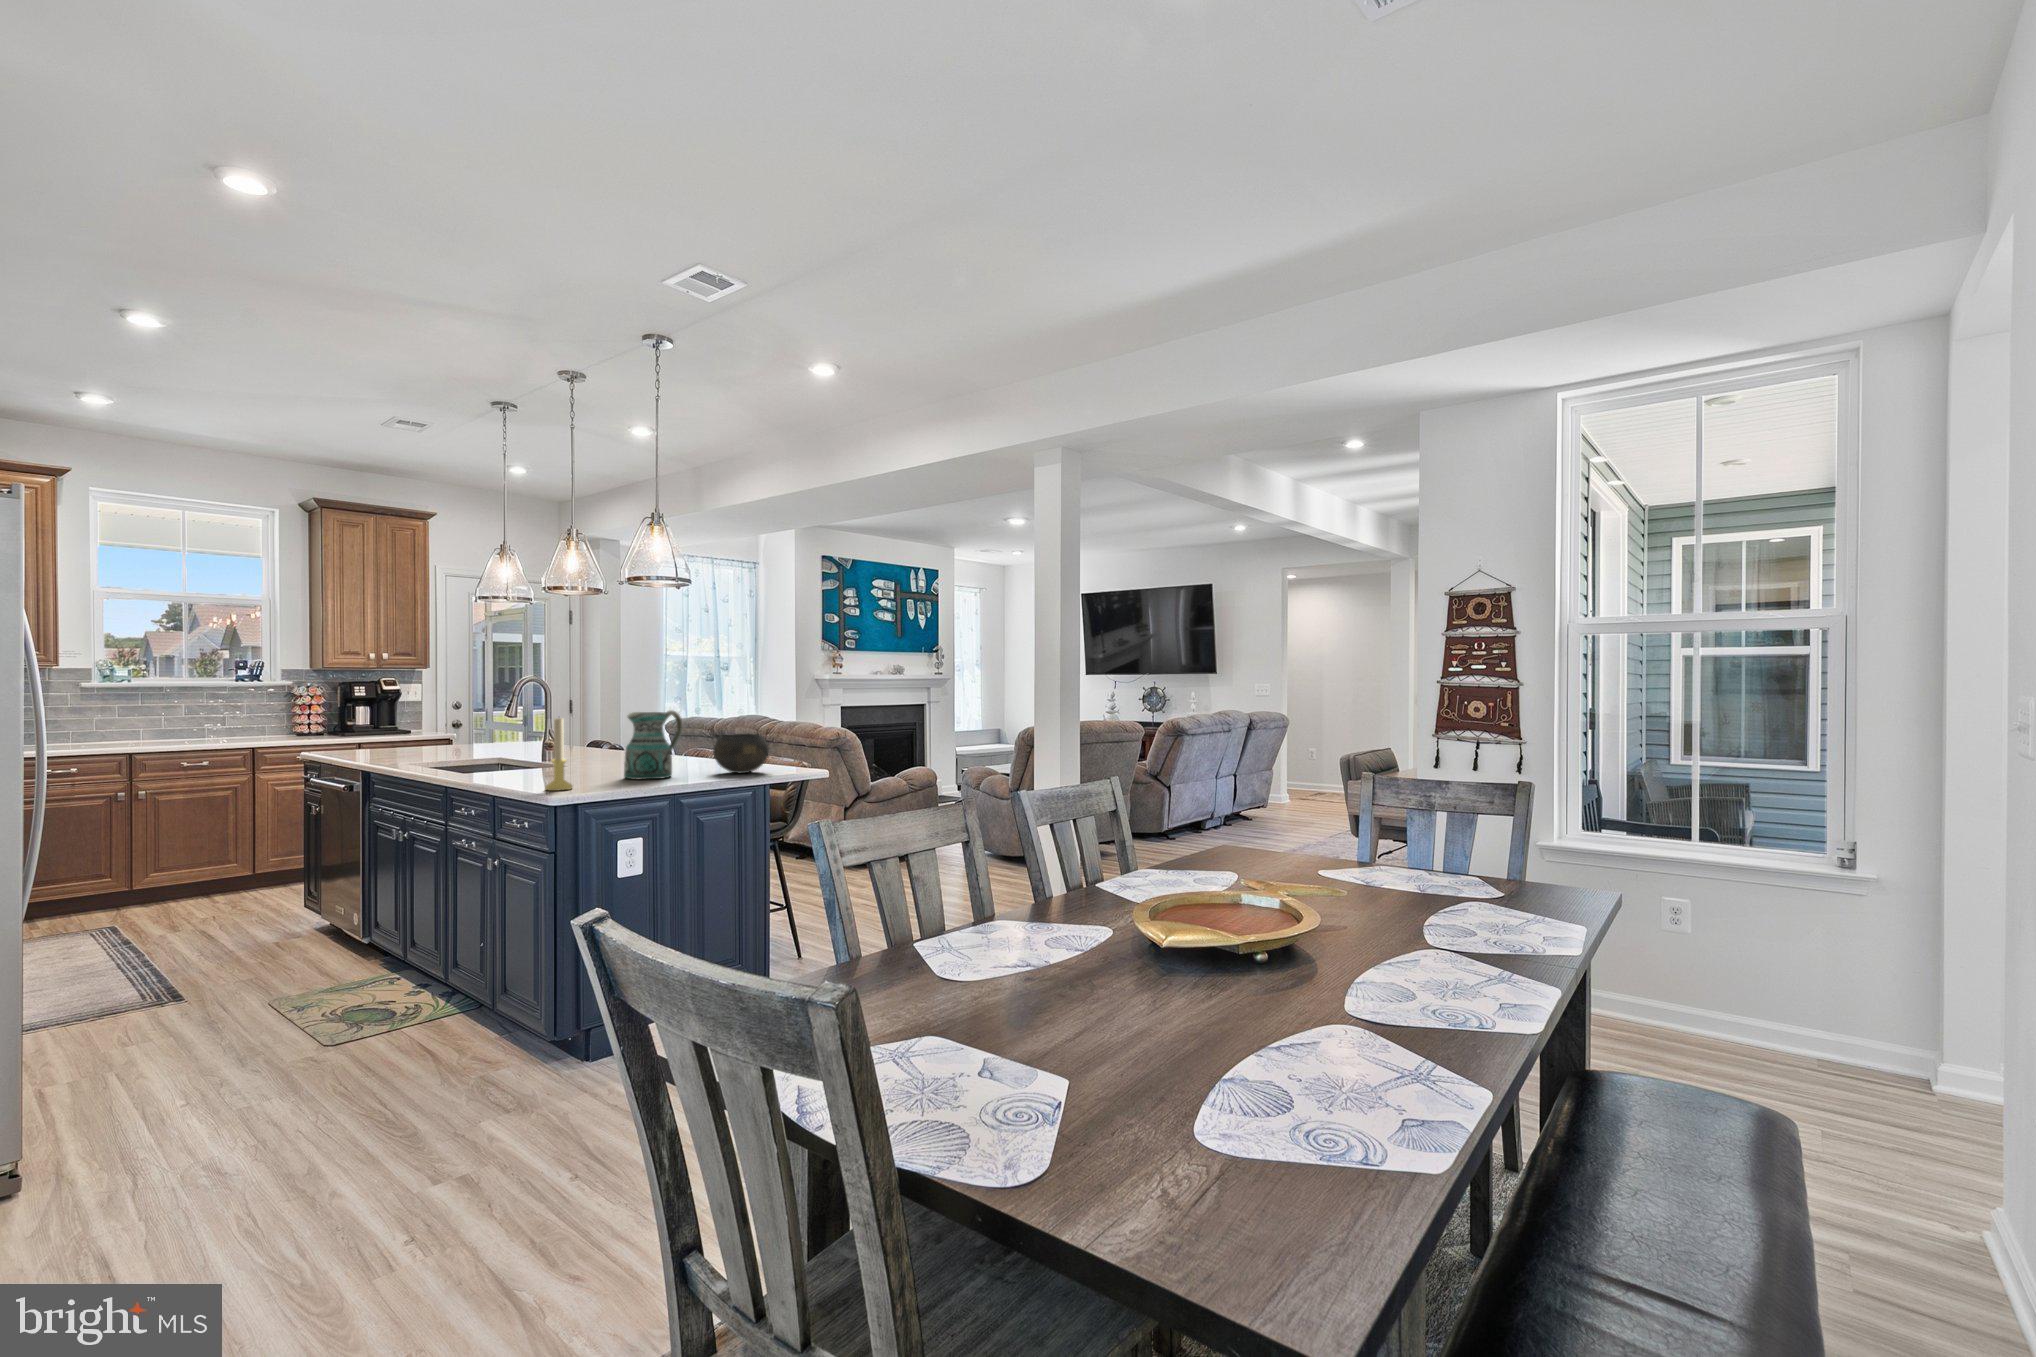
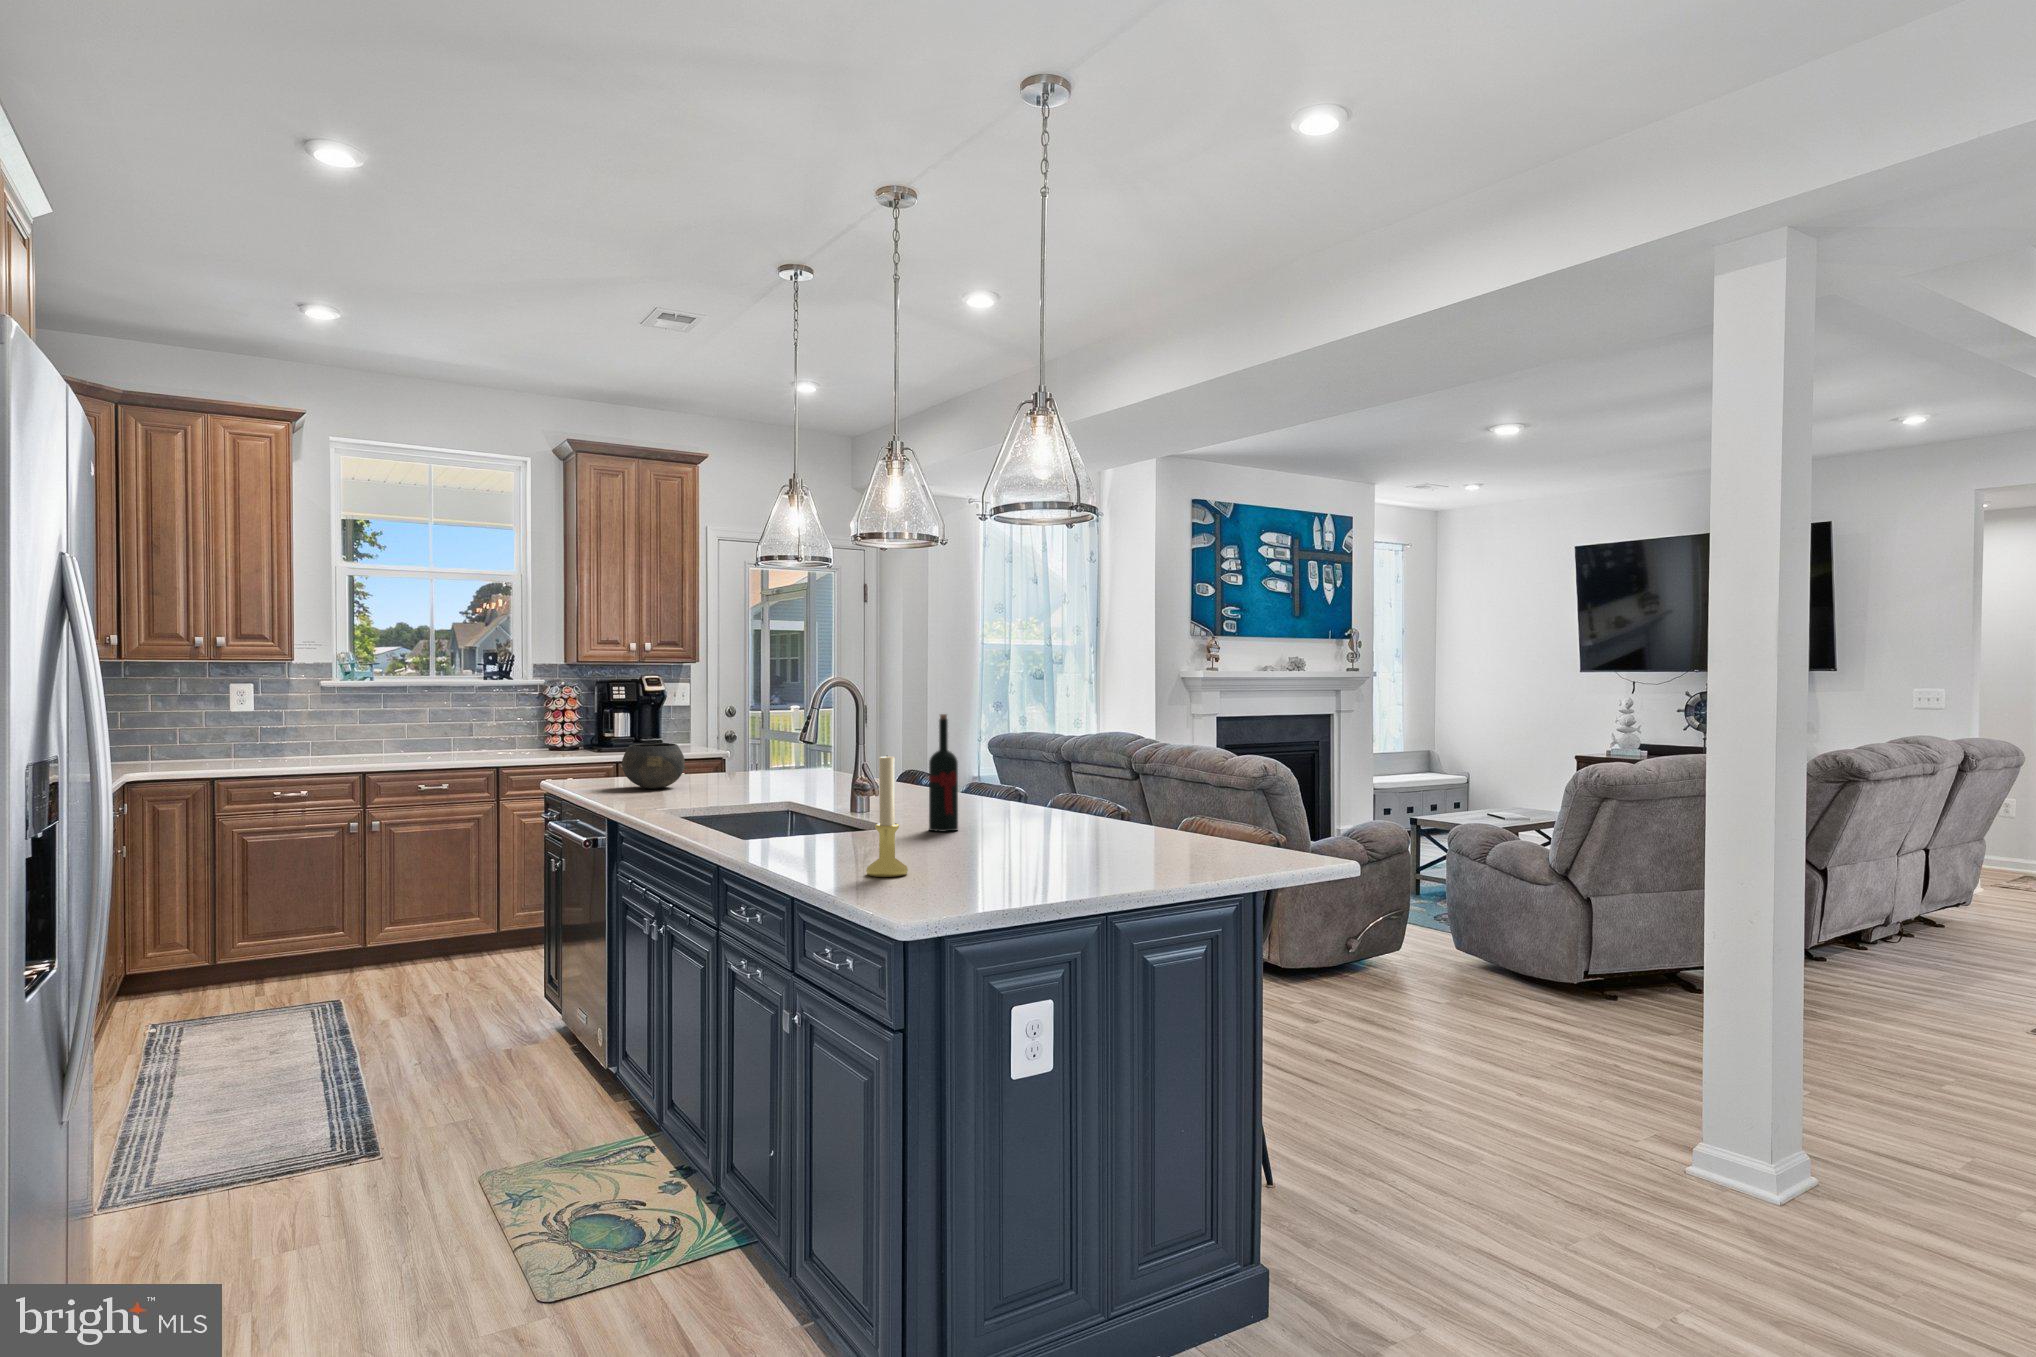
wine bottle: none [596,696,617,771] -> present [929,714,958,832]
ceramic pitcher: present [624,710,682,779] -> none [977,740,1064,855]
bowl: present [713,734,769,773] -> present [622,743,685,789]

